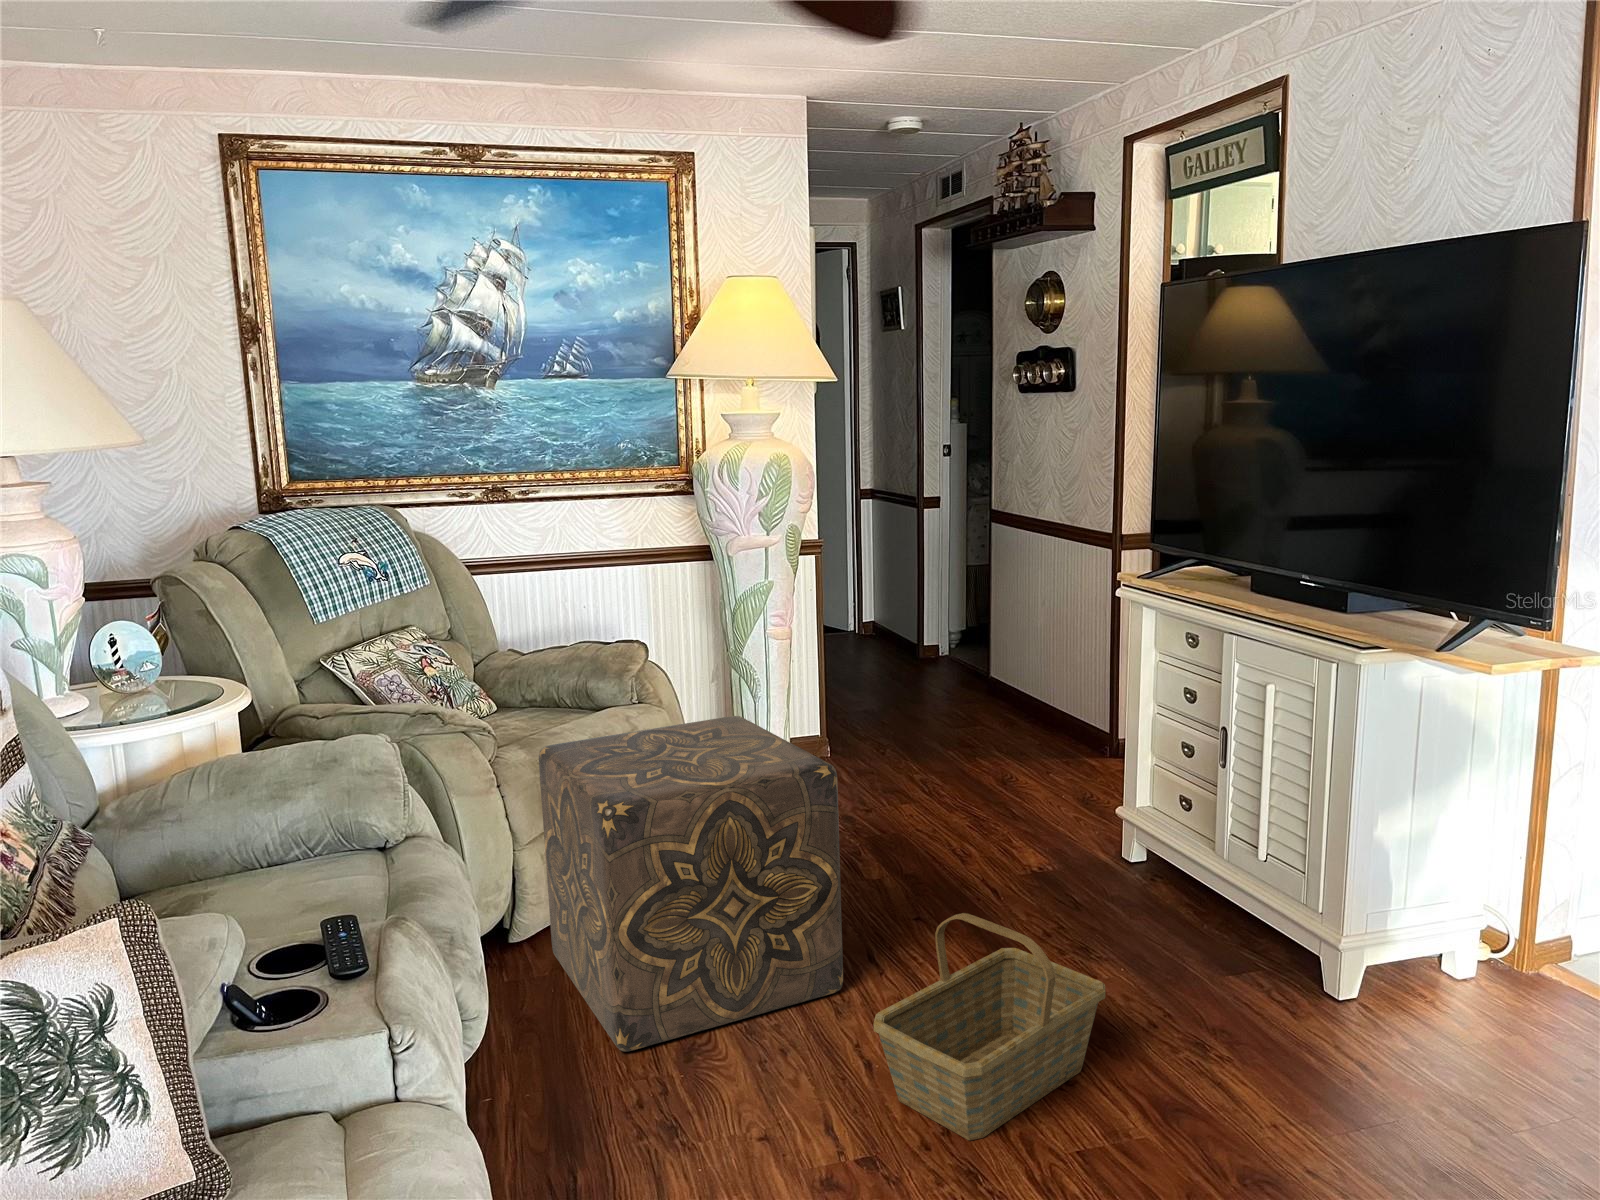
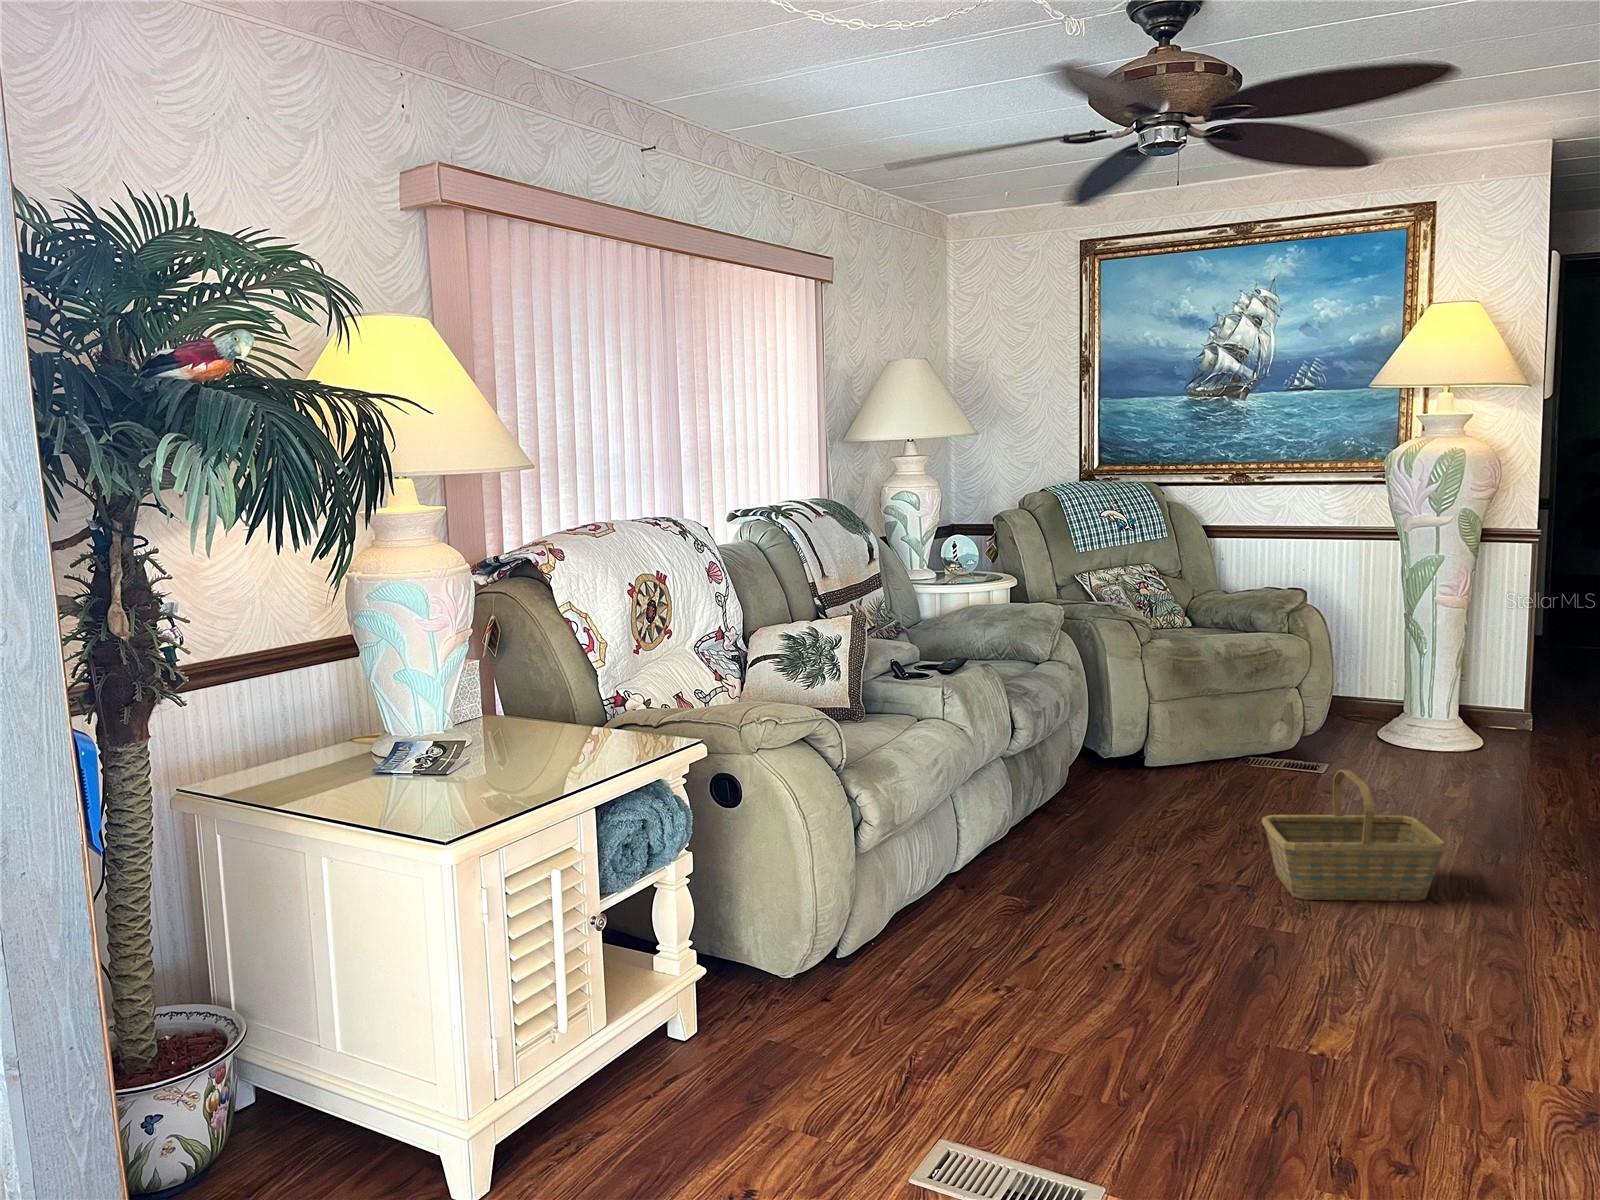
ottoman: present [539,716,843,1051] -> none [1145,638,1322,833]

